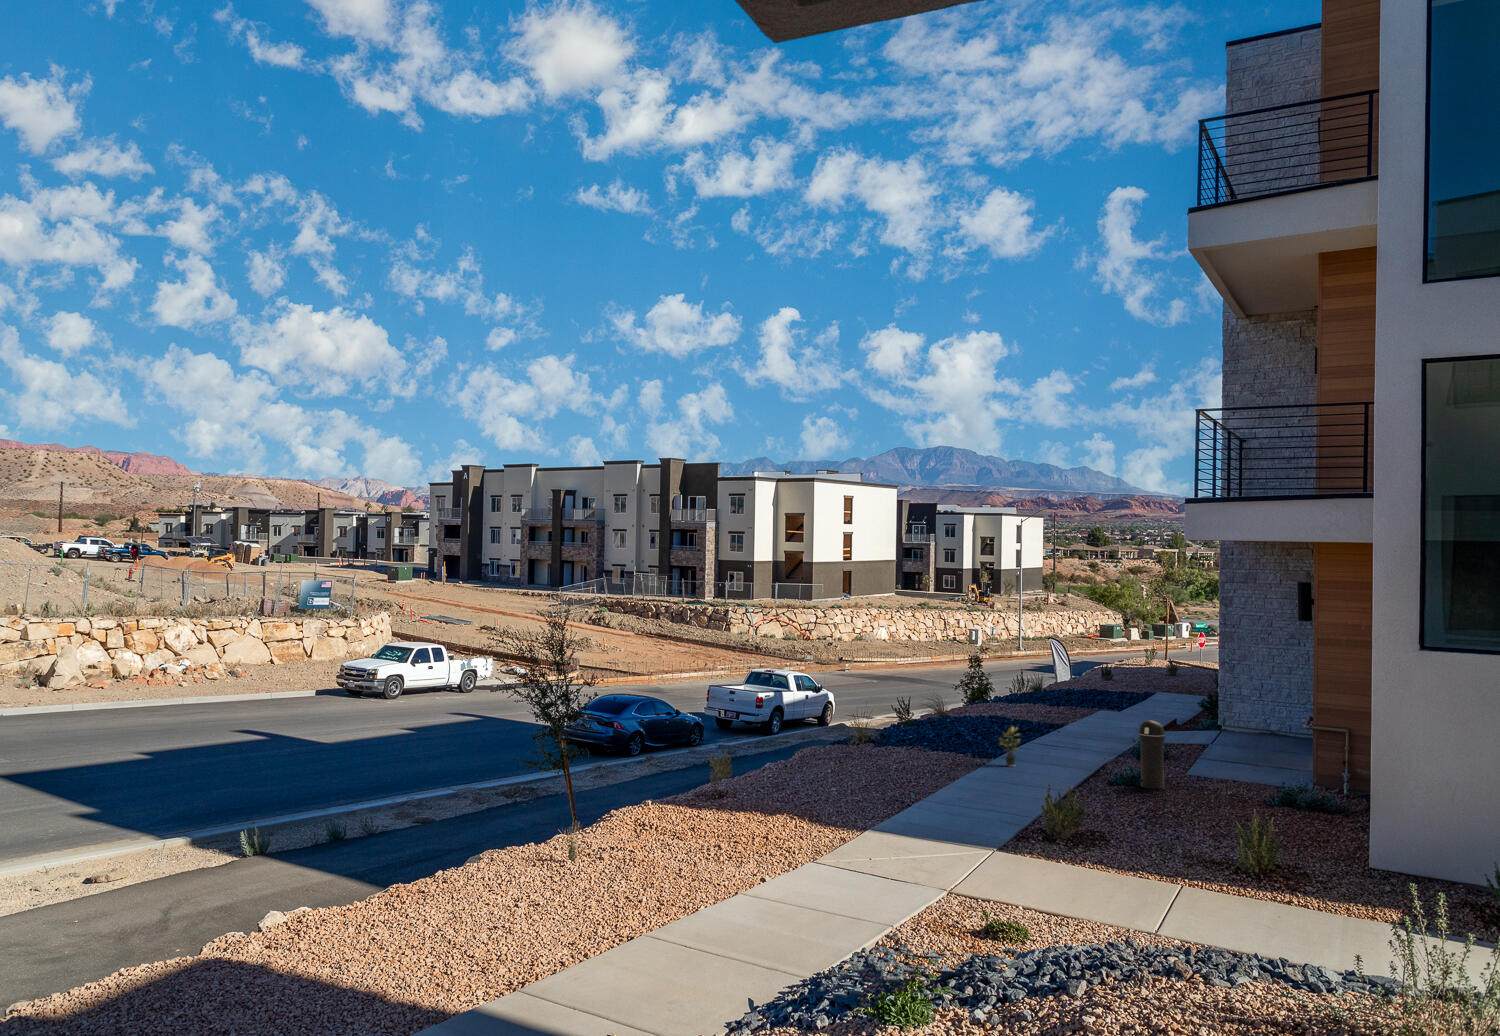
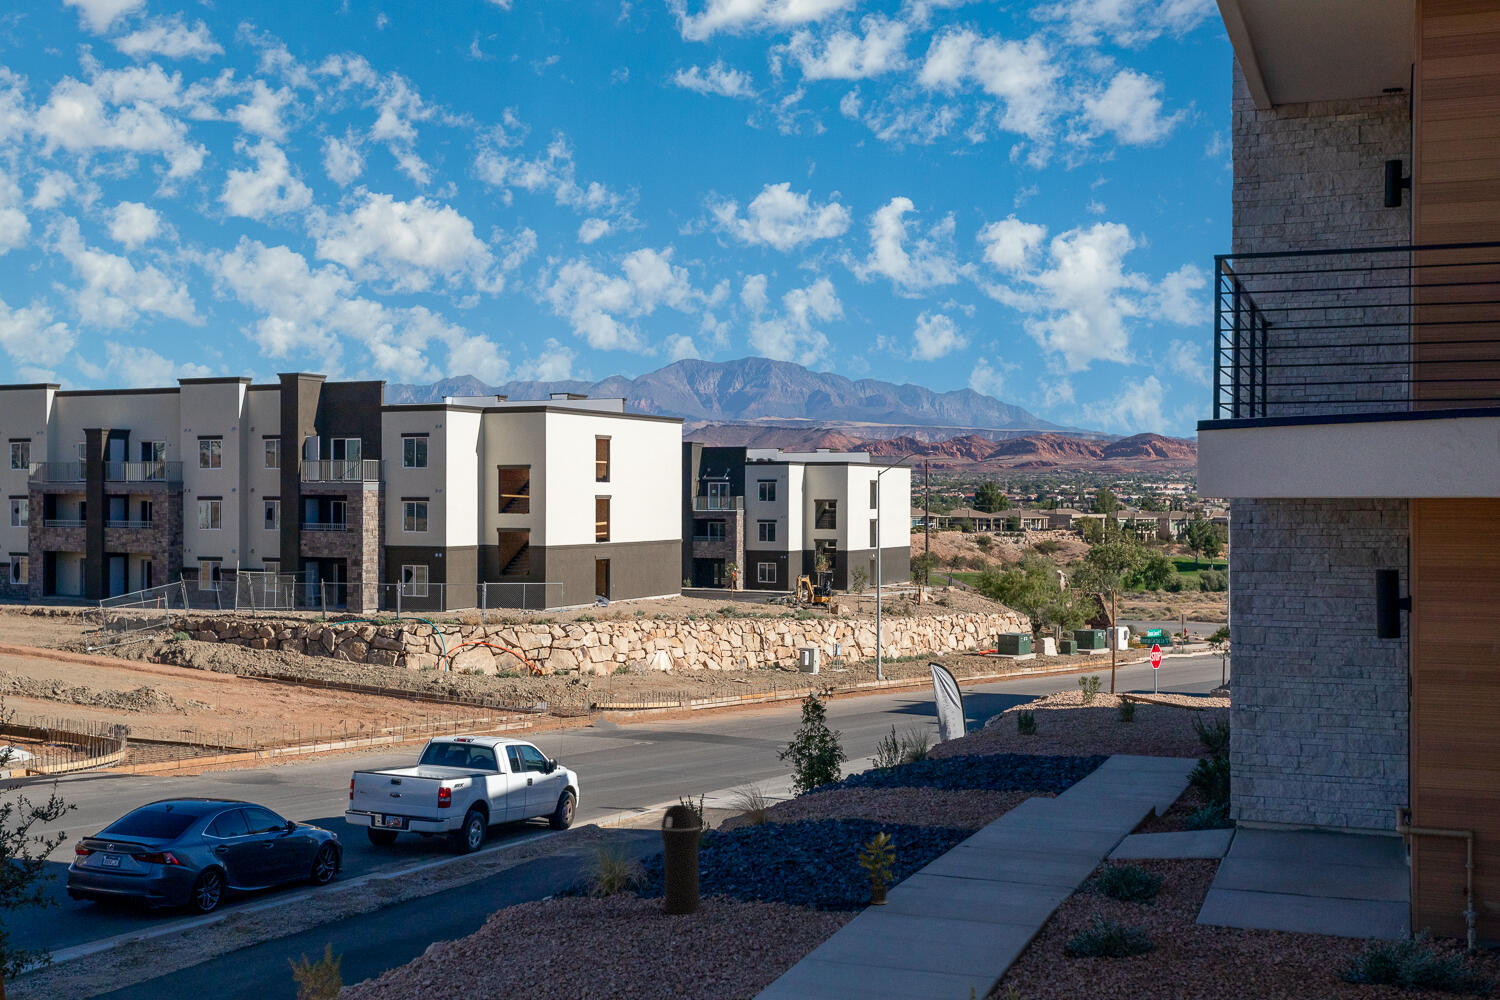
trash can: present [1139,720,1165,789] -> present [661,805,700,914]

